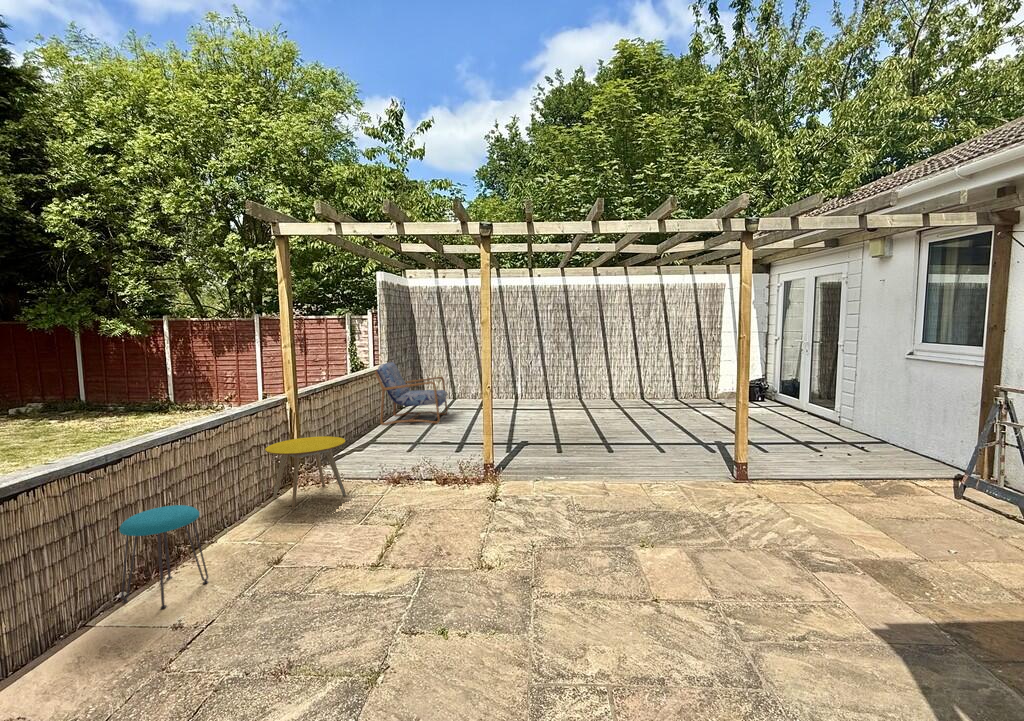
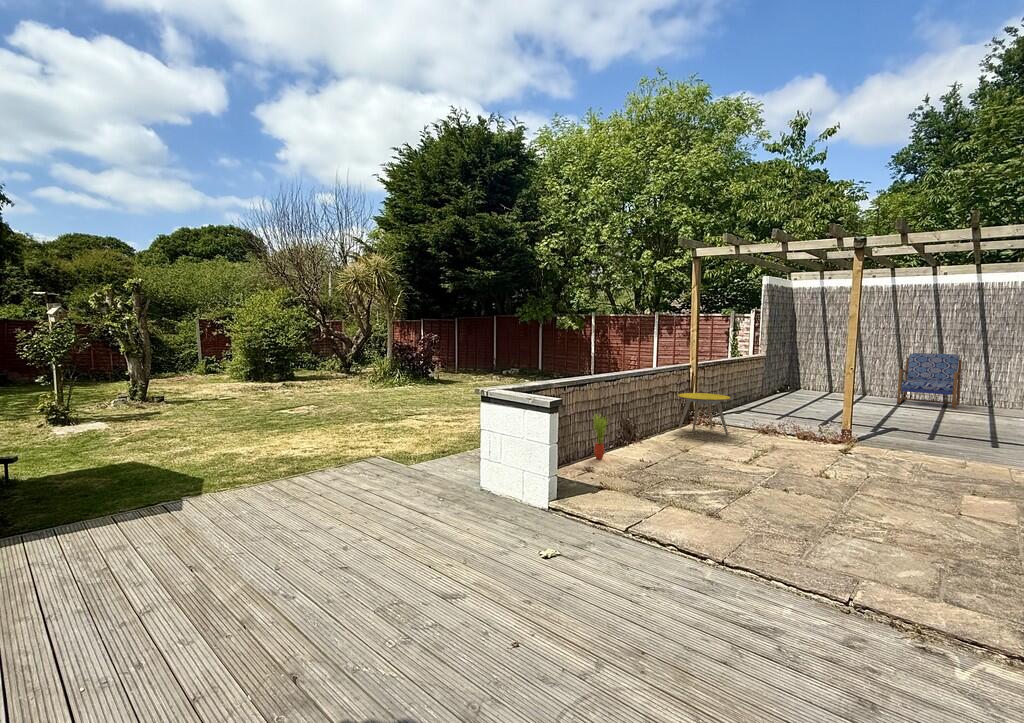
armchair: present [375,362,448,425] -> present [897,353,962,409]
stool: present [119,505,208,608] -> none [613,409,652,457]
potted plant: none [44,544,93,645] -> present [593,414,609,459]

